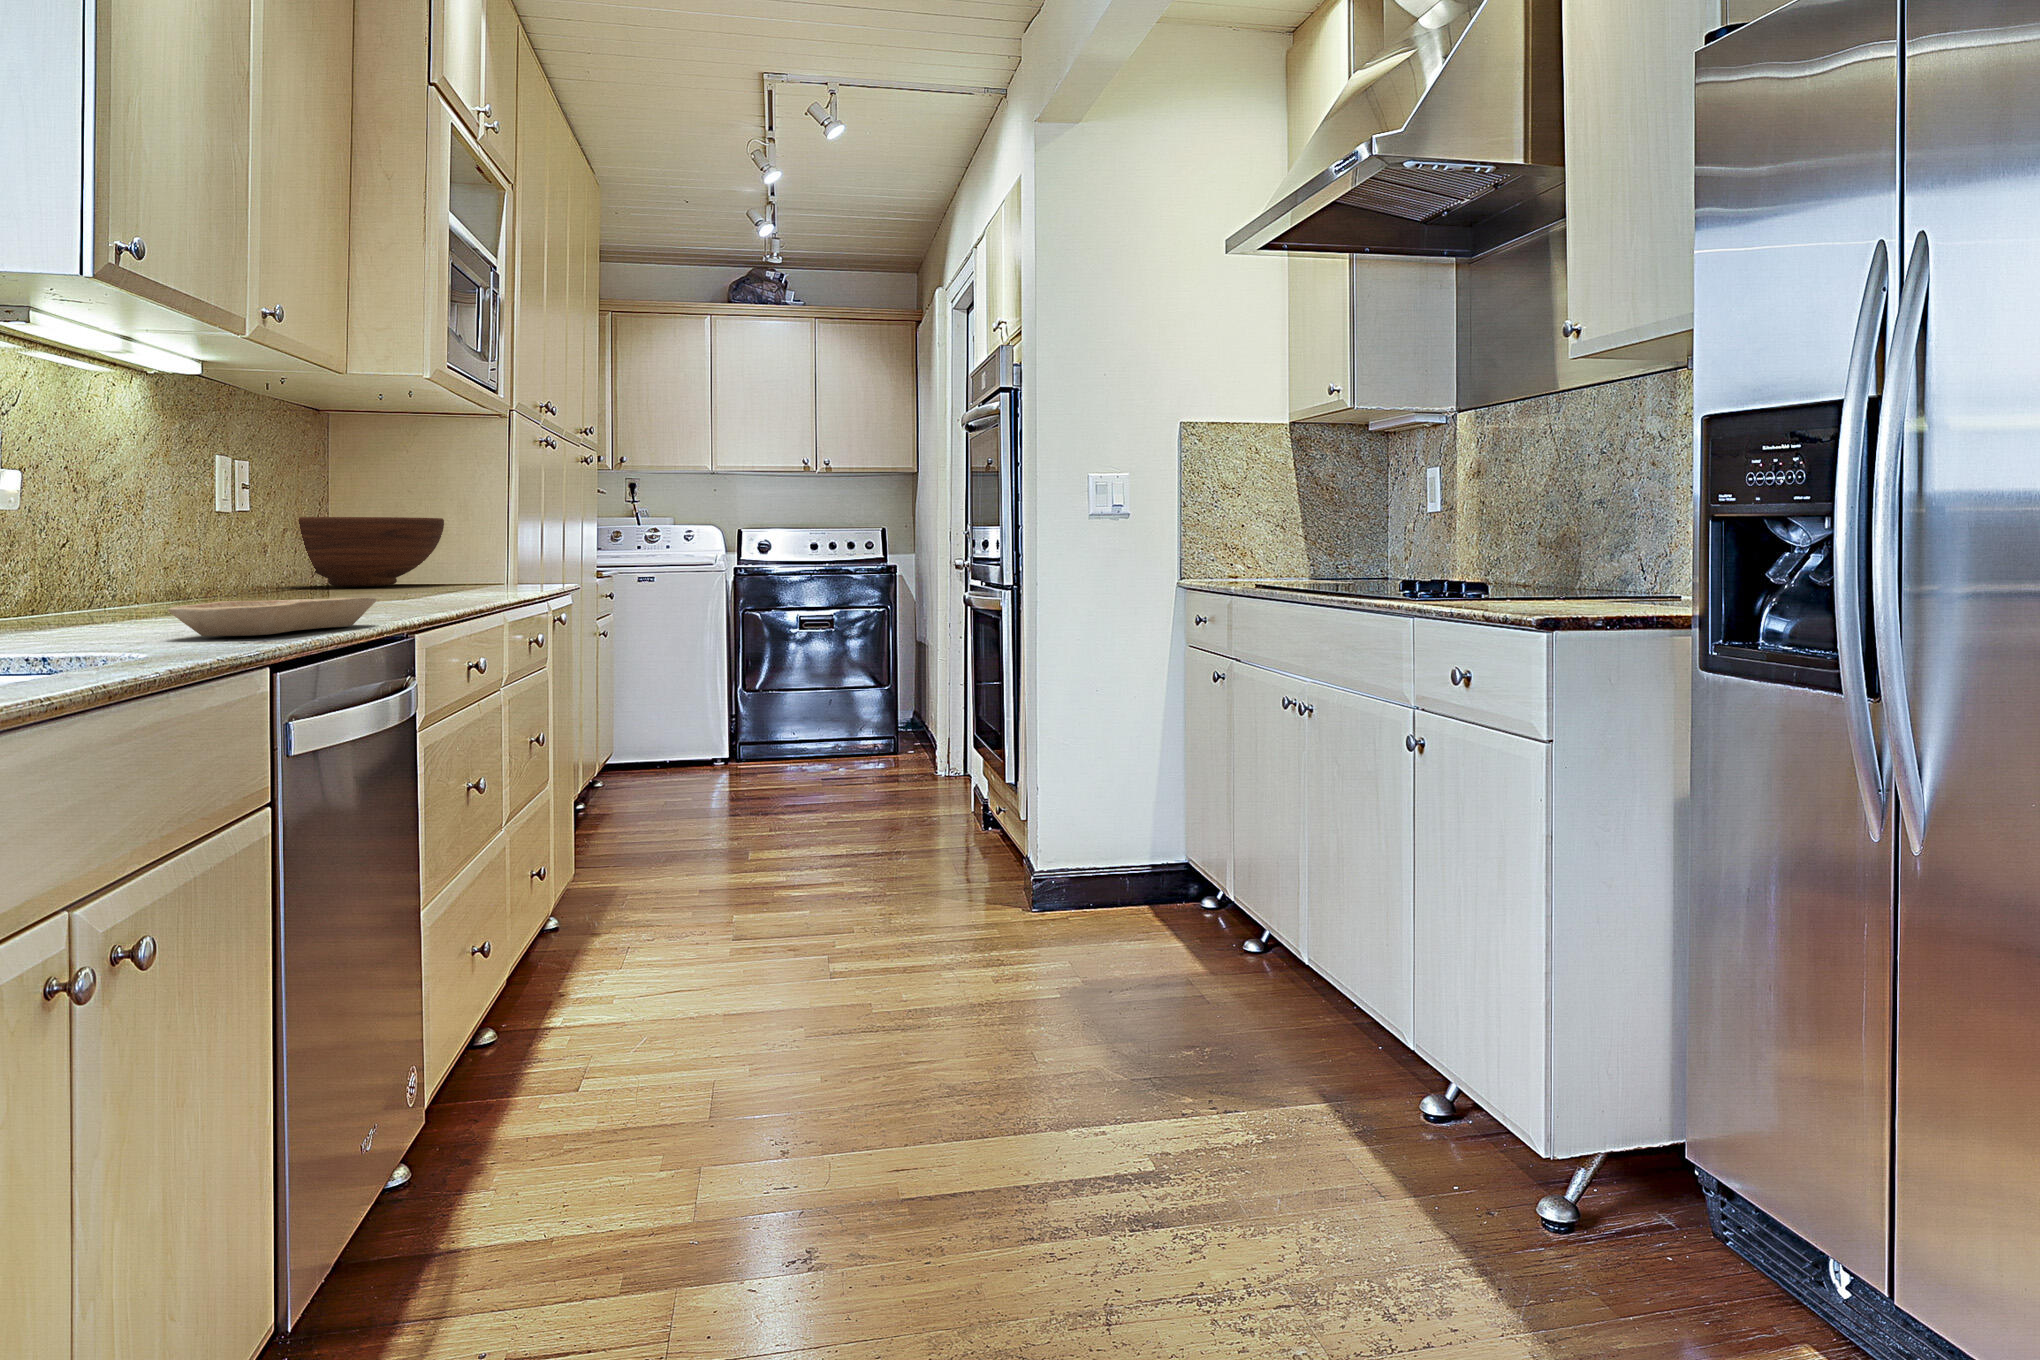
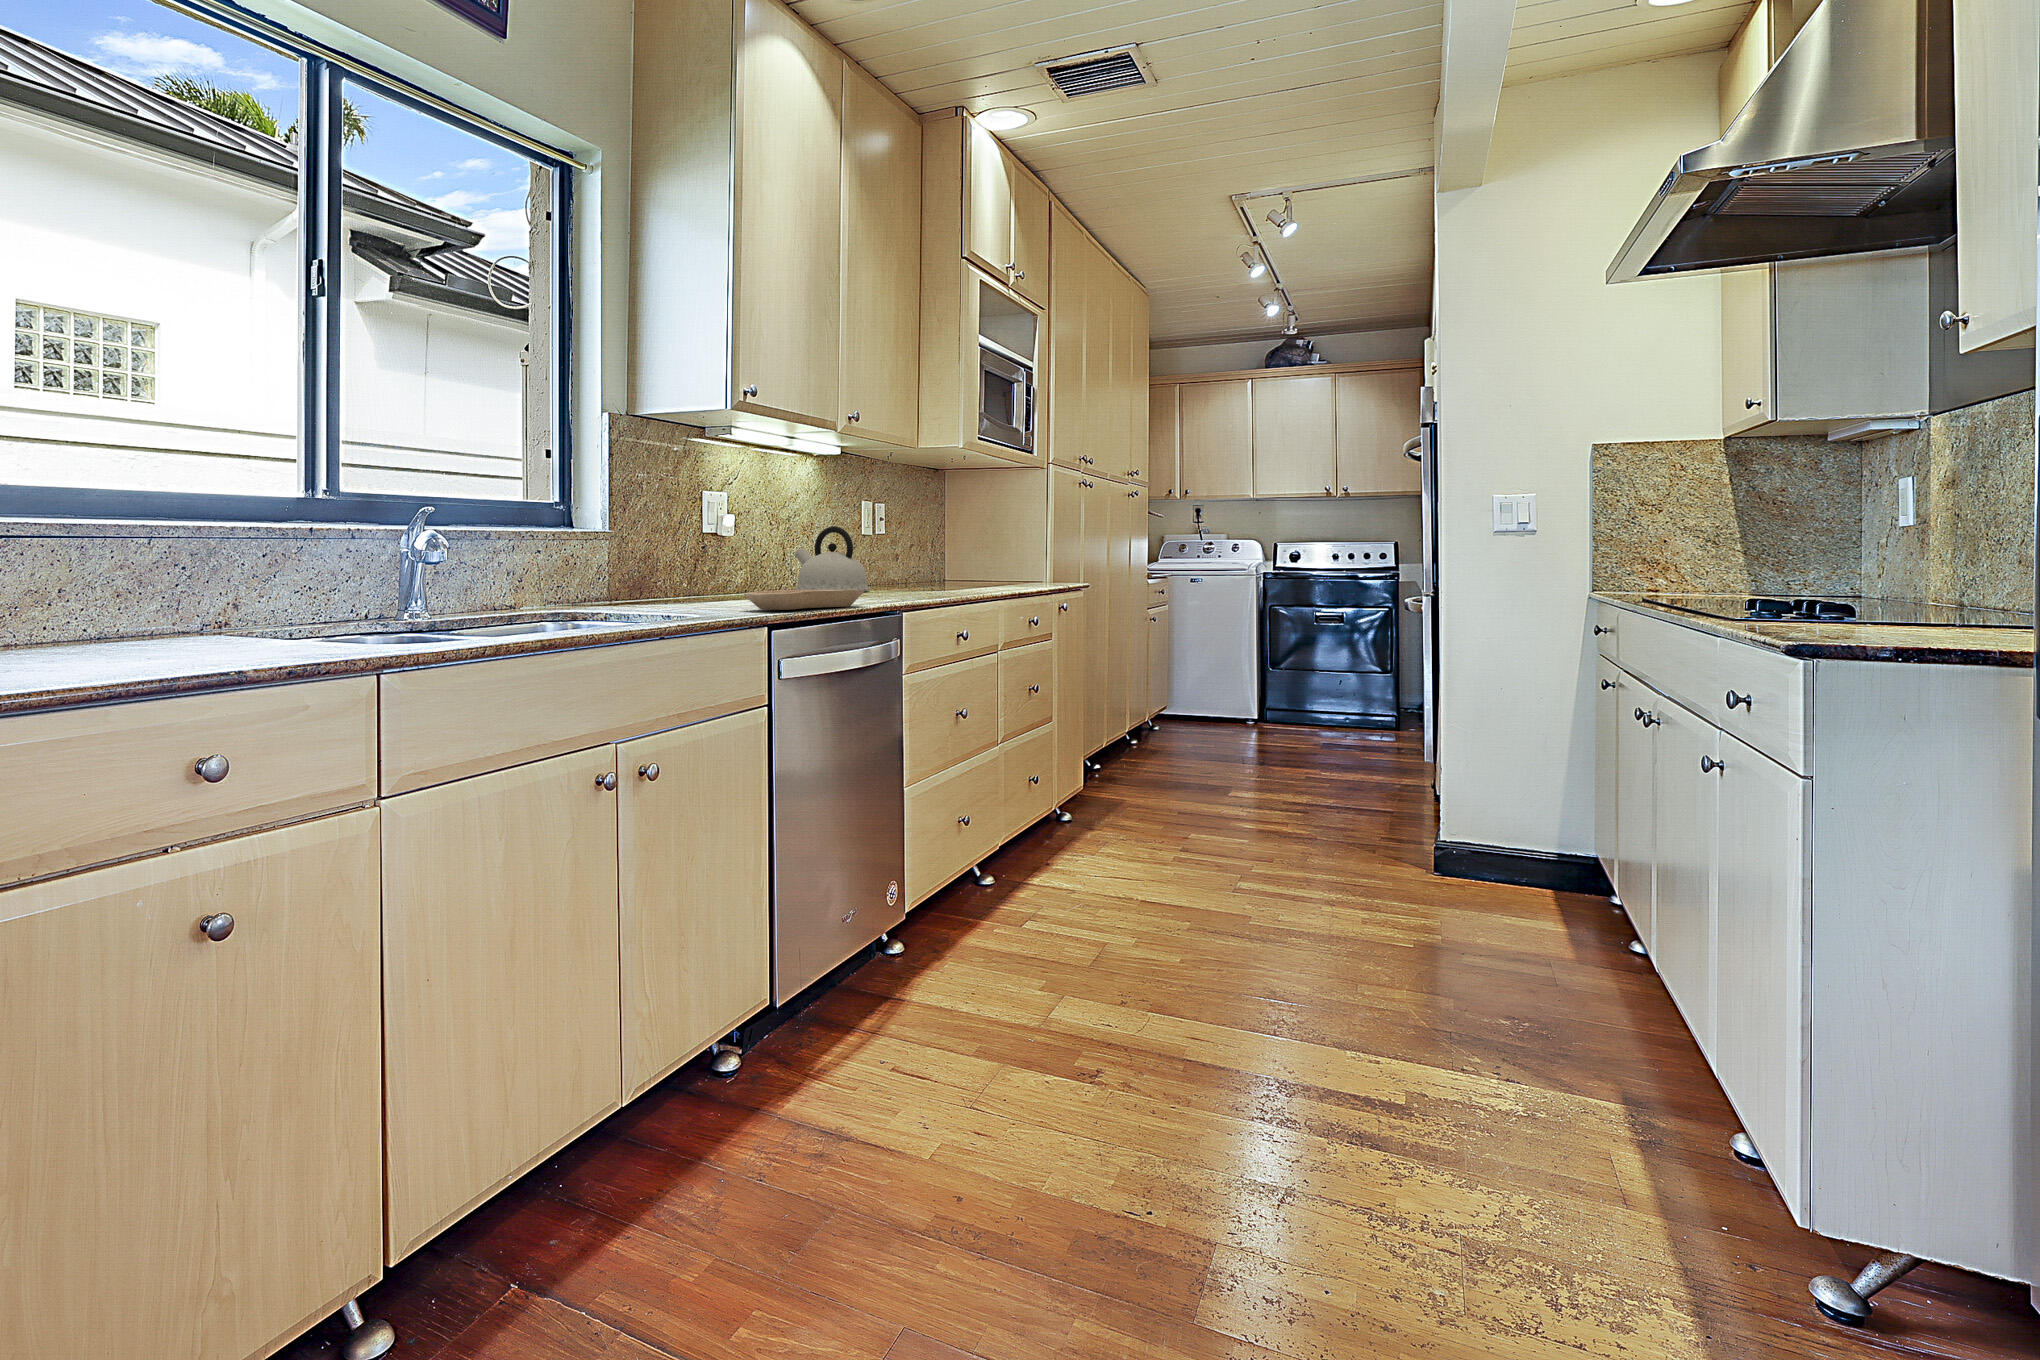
kettle: none [107,493,270,606] -> present [795,526,869,591]
fruit bowl: present [299,517,444,587] -> none [910,539,1003,582]

